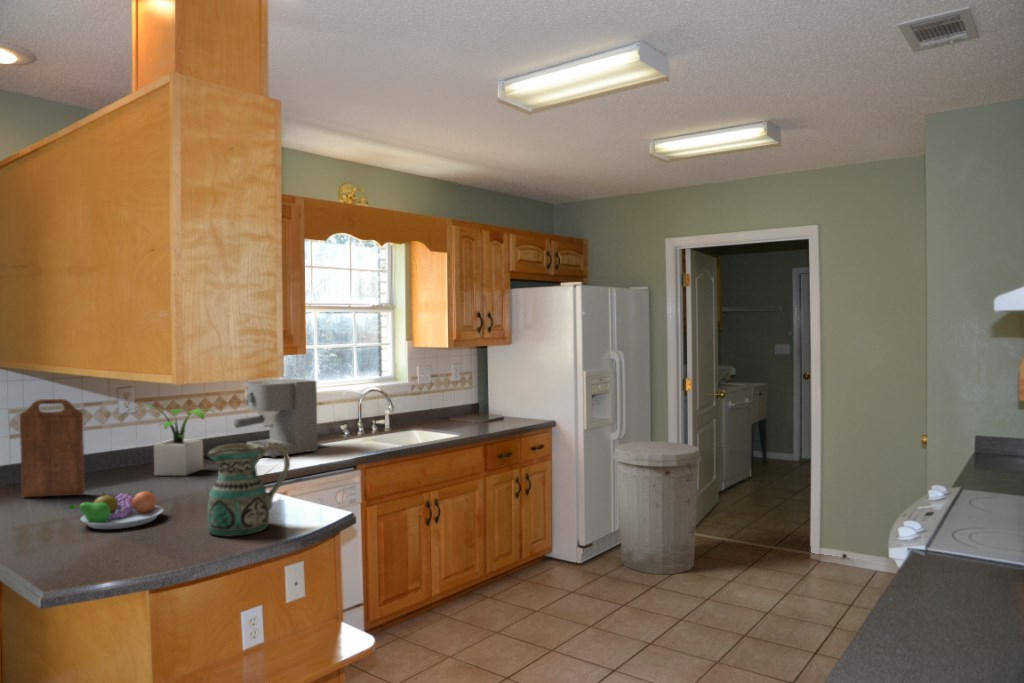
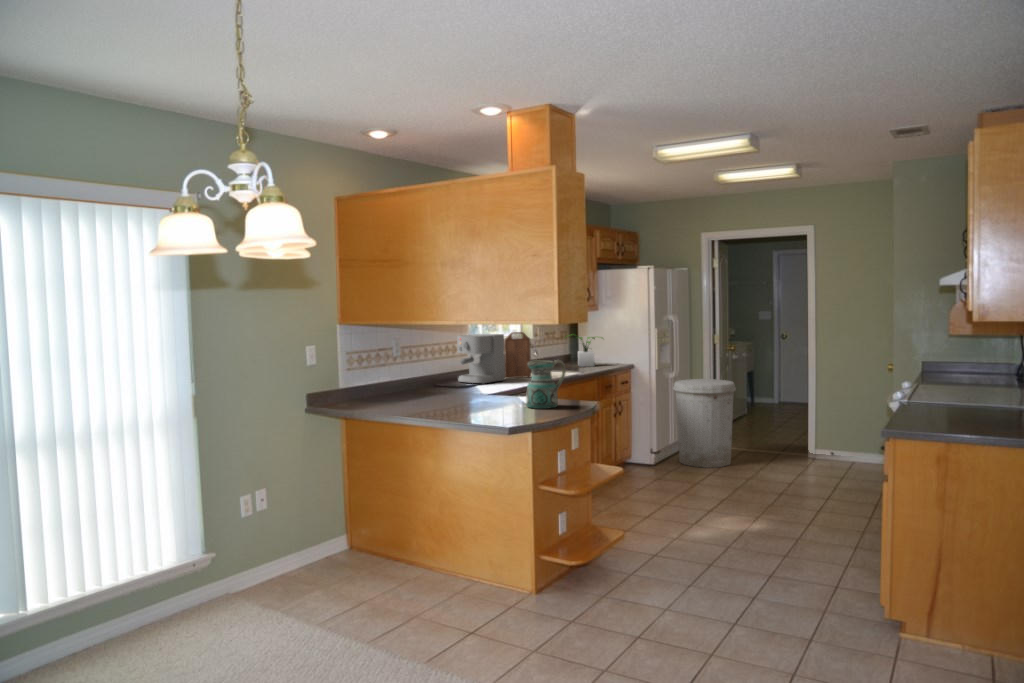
cutting board: present [20,399,85,497] -> present [504,332,531,378]
potted plant: present [147,405,213,476] -> present [578,337,603,367]
fruit bowl: present [70,491,163,529] -> none [446,390,489,409]

